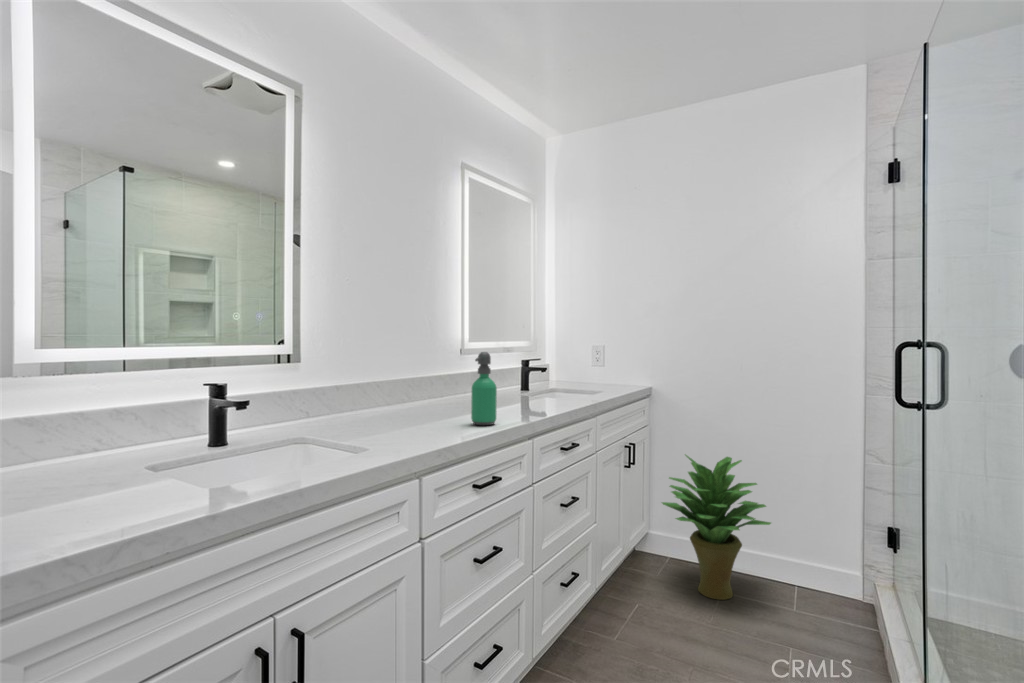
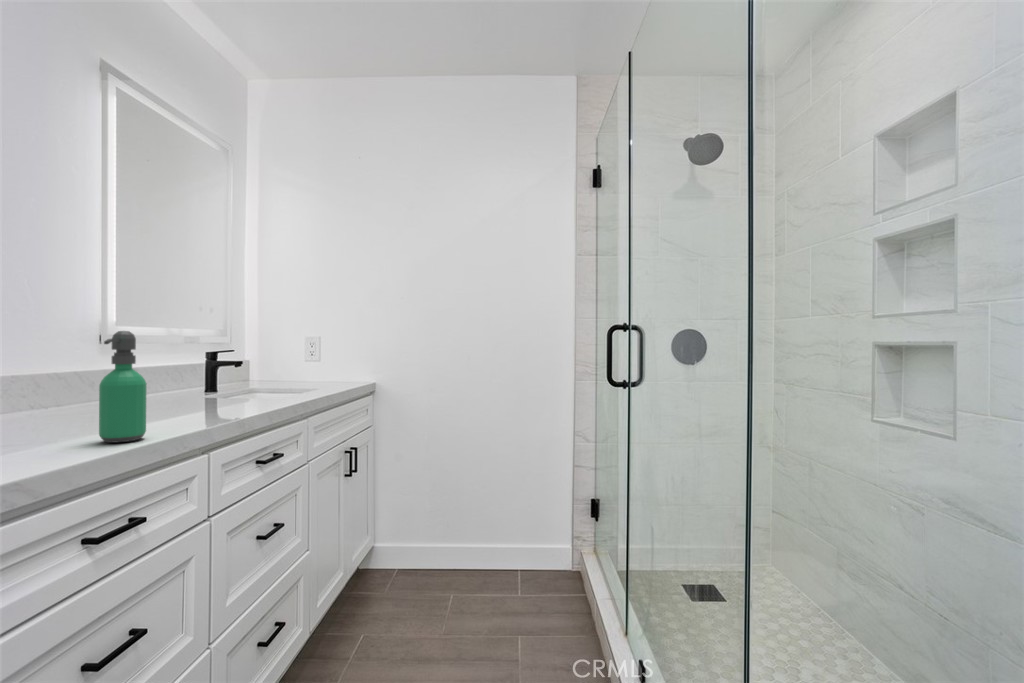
potted plant: present [662,455,771,600] -> none [386,450,498,605]

